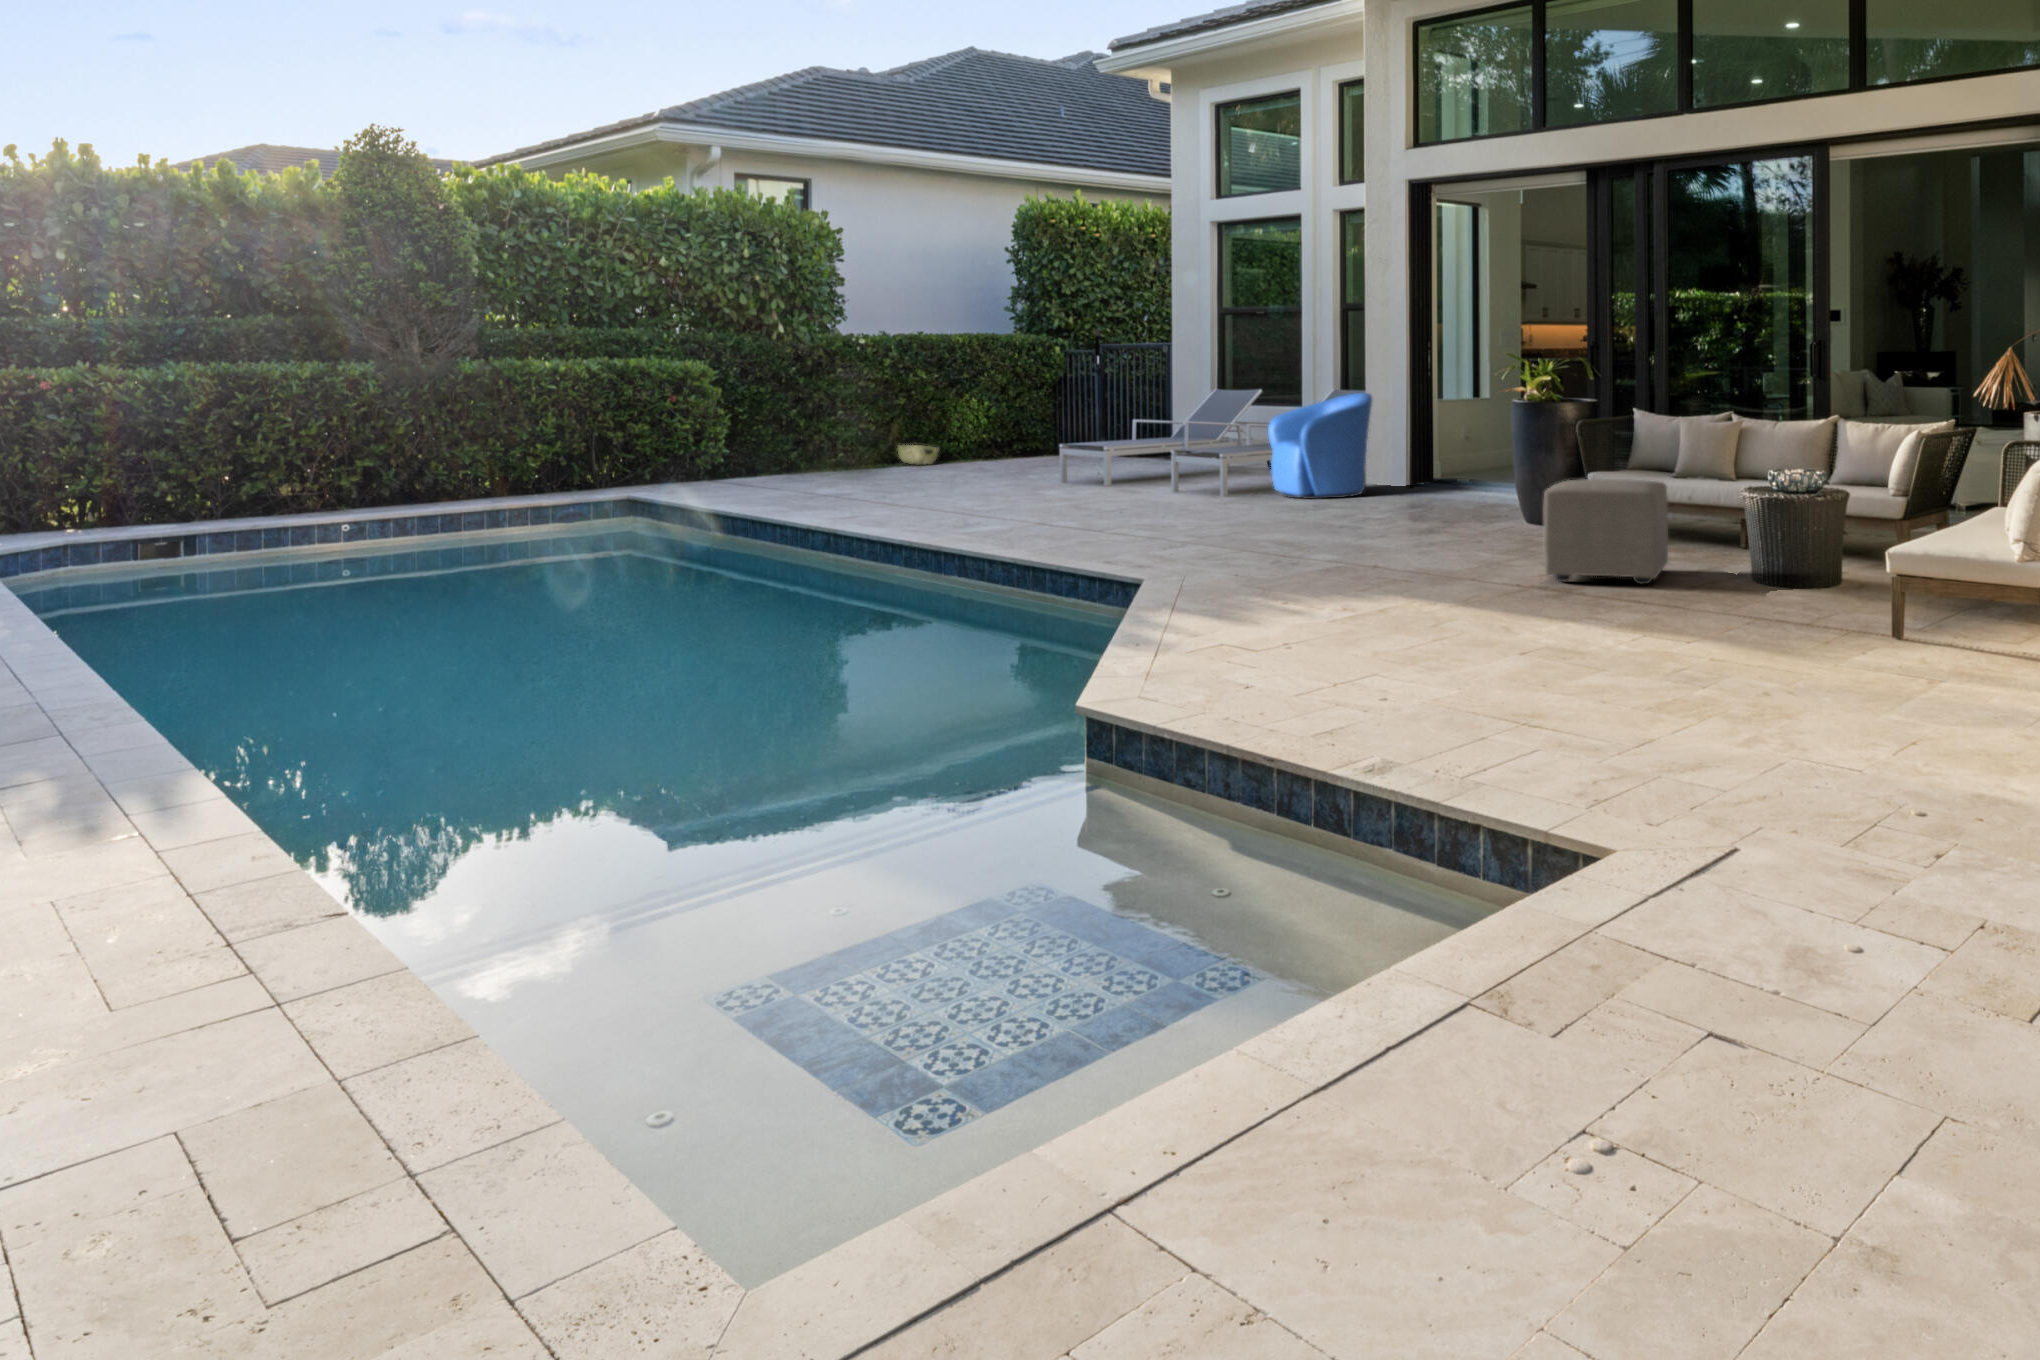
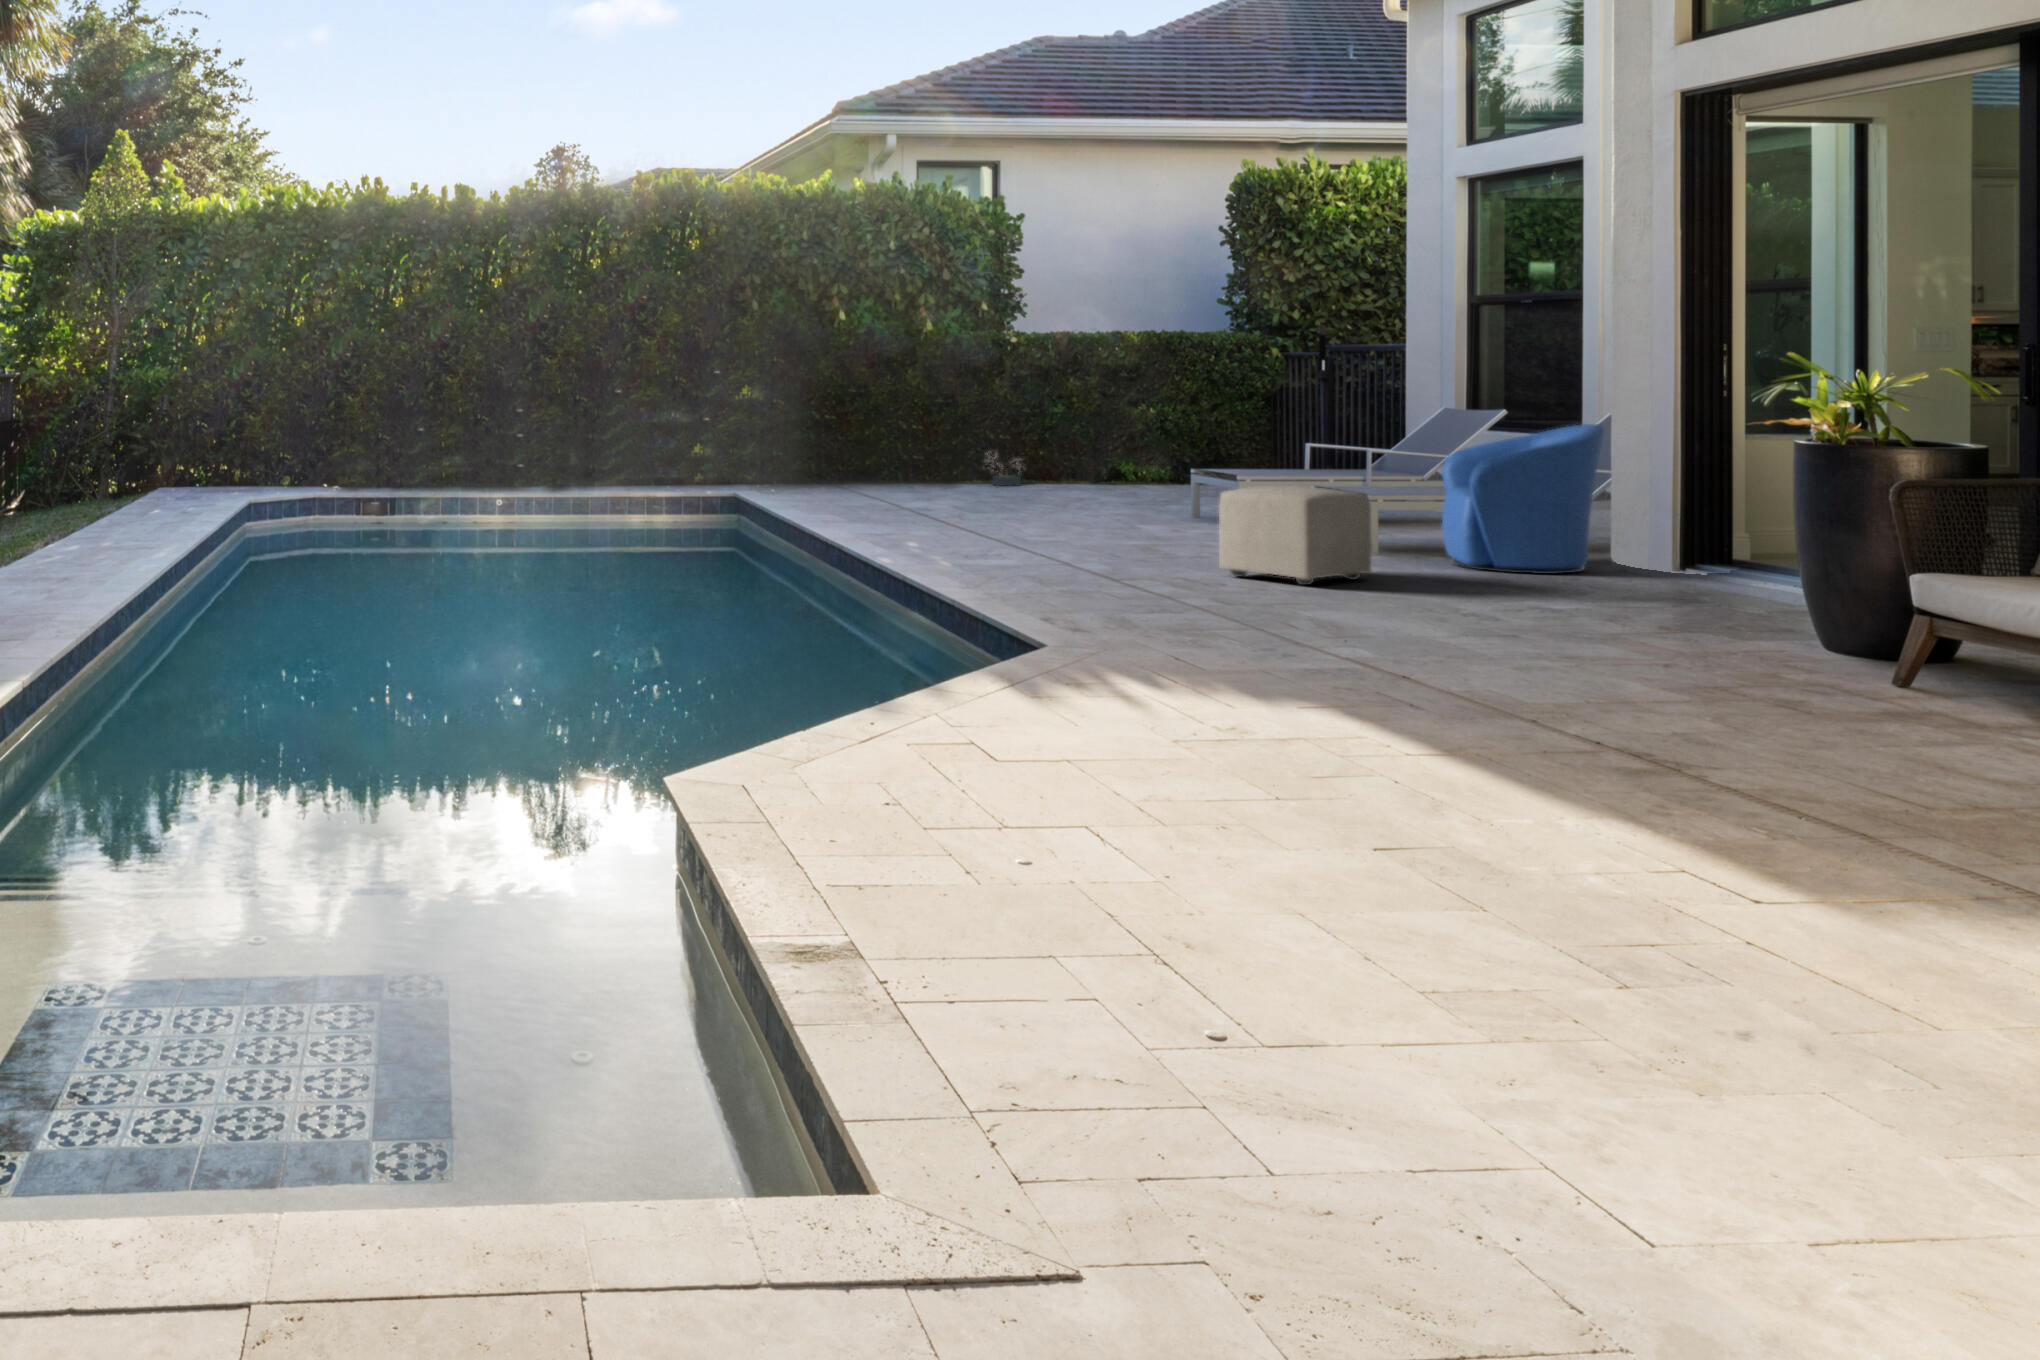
decorative plant: none [840,439,877,469] -> present [986,453,1021,486]
woven basket: present [897,445,939,465] -> none [1052,461,1098,486]
ottoman: present [1544,479,1668,585] -> present [1219,486,1372,585]

